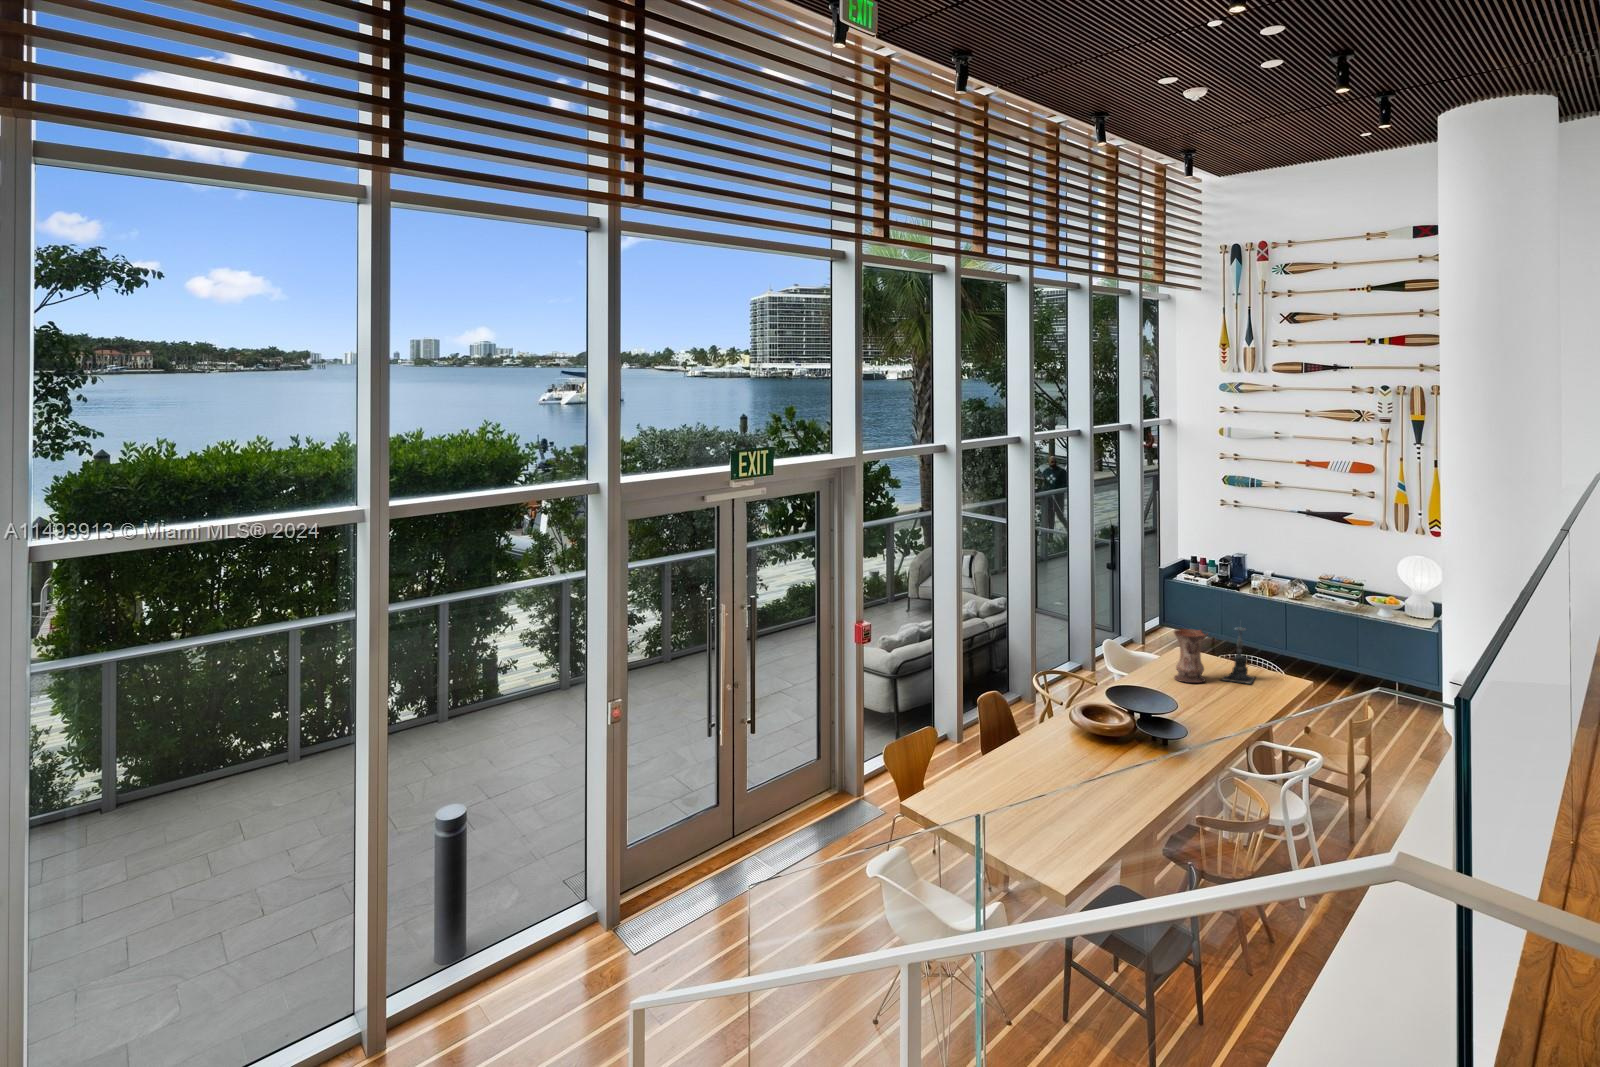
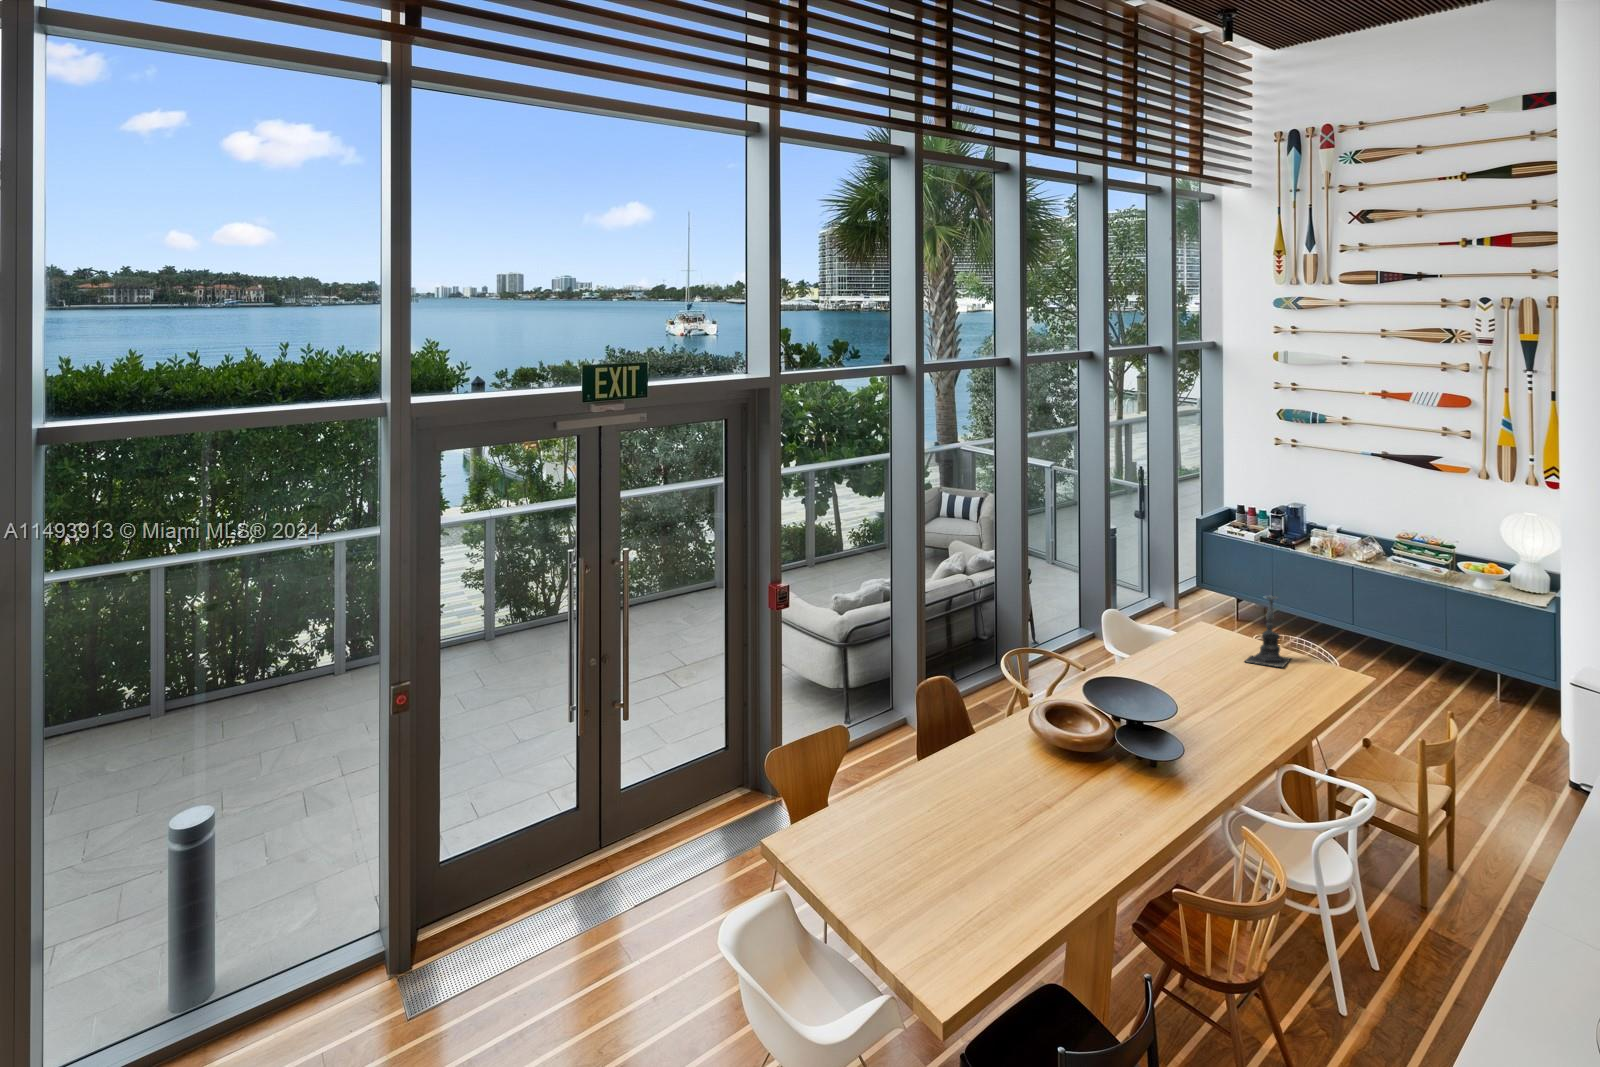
vase: present [1174,629,1207,683] -> none [1184,598,1228,666]

